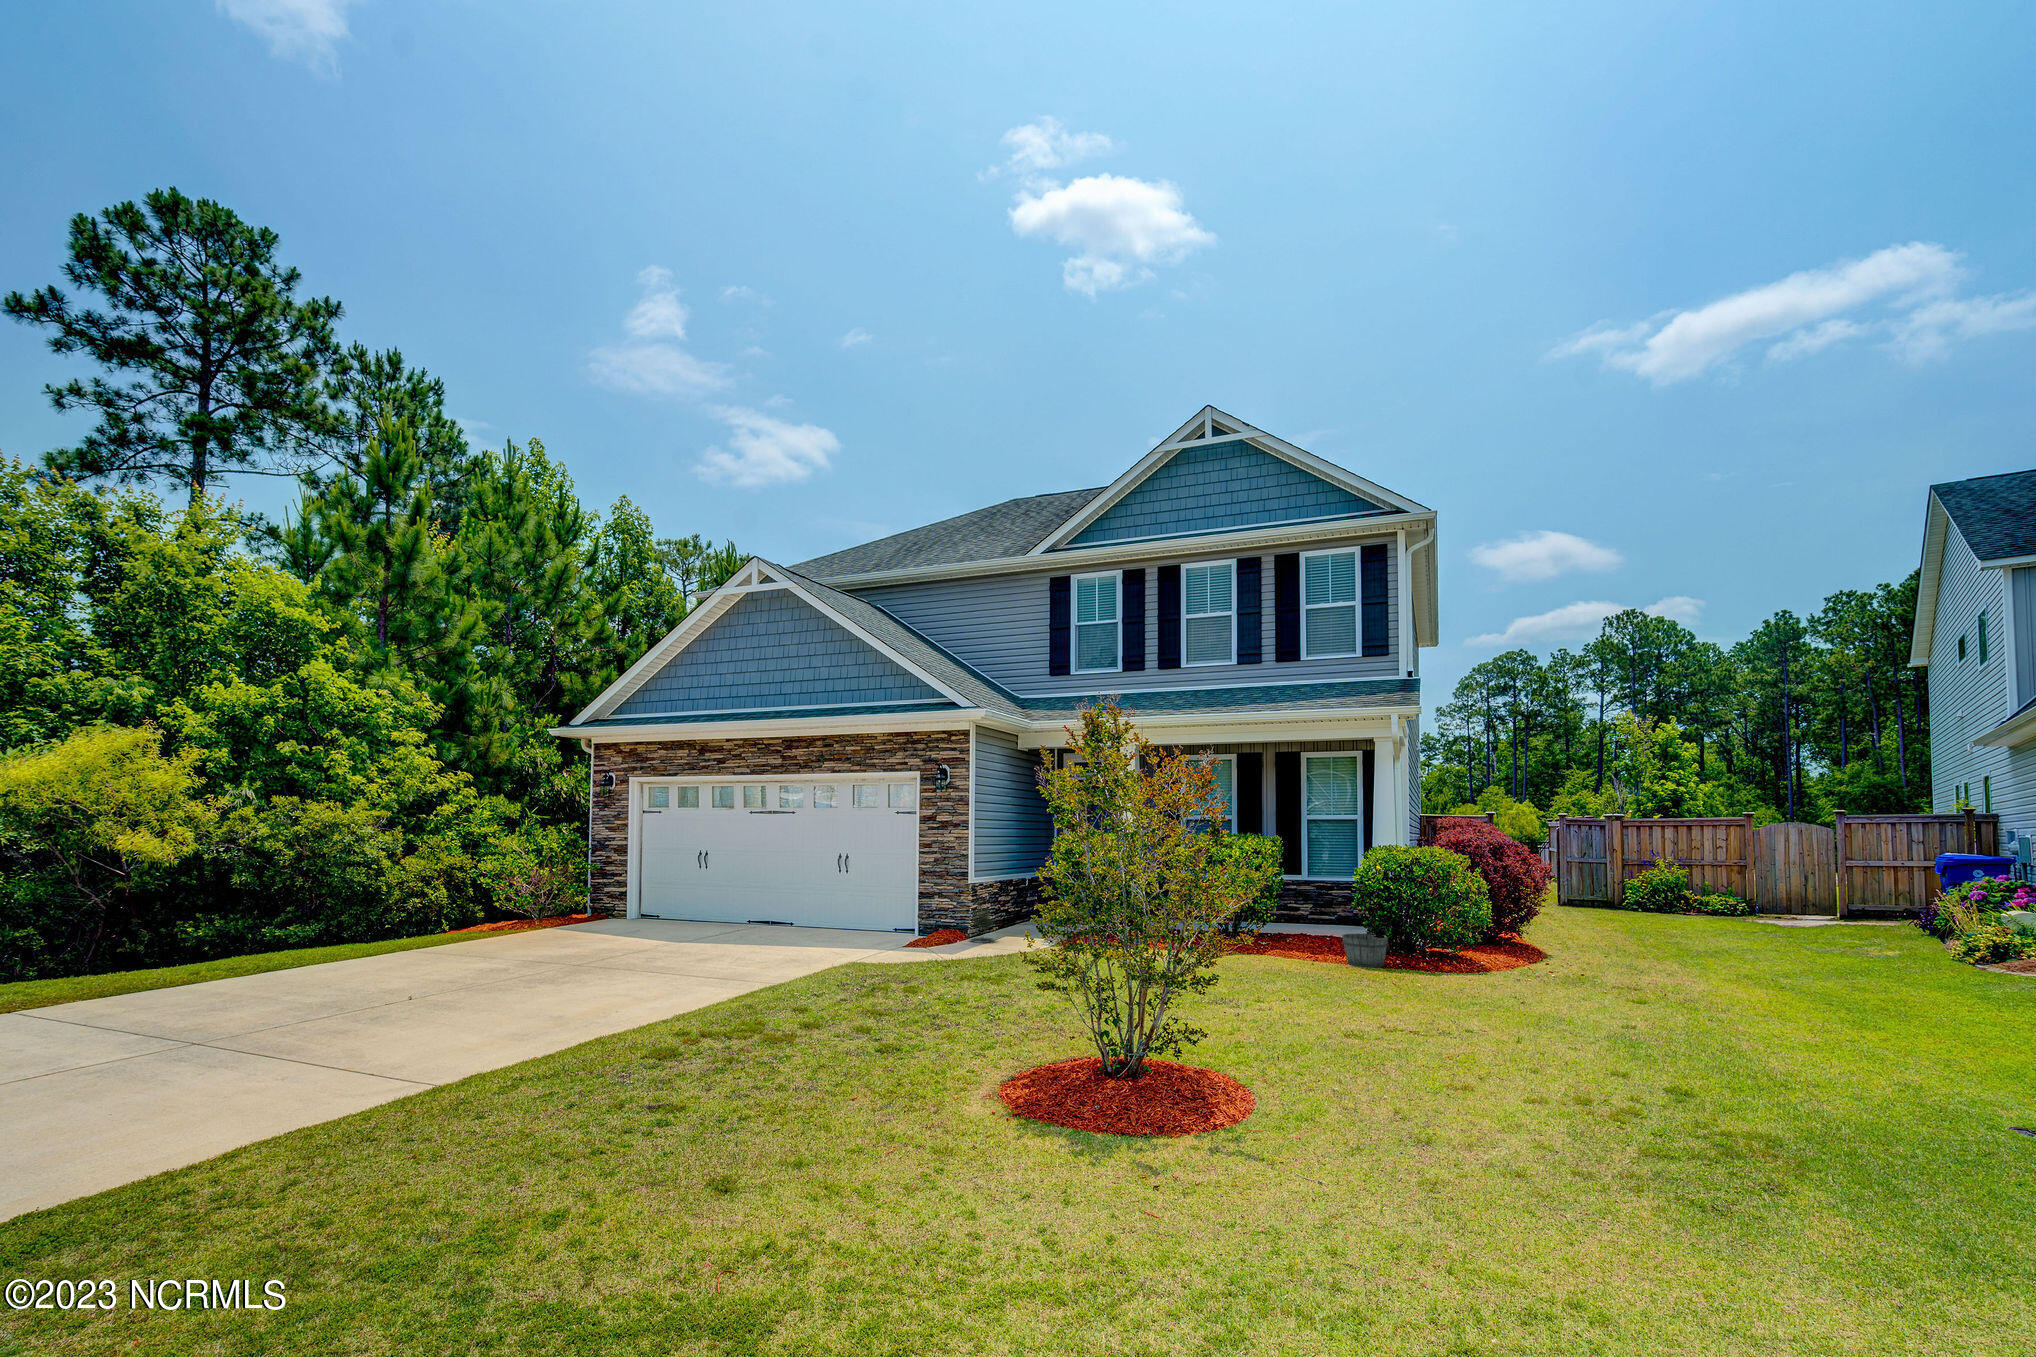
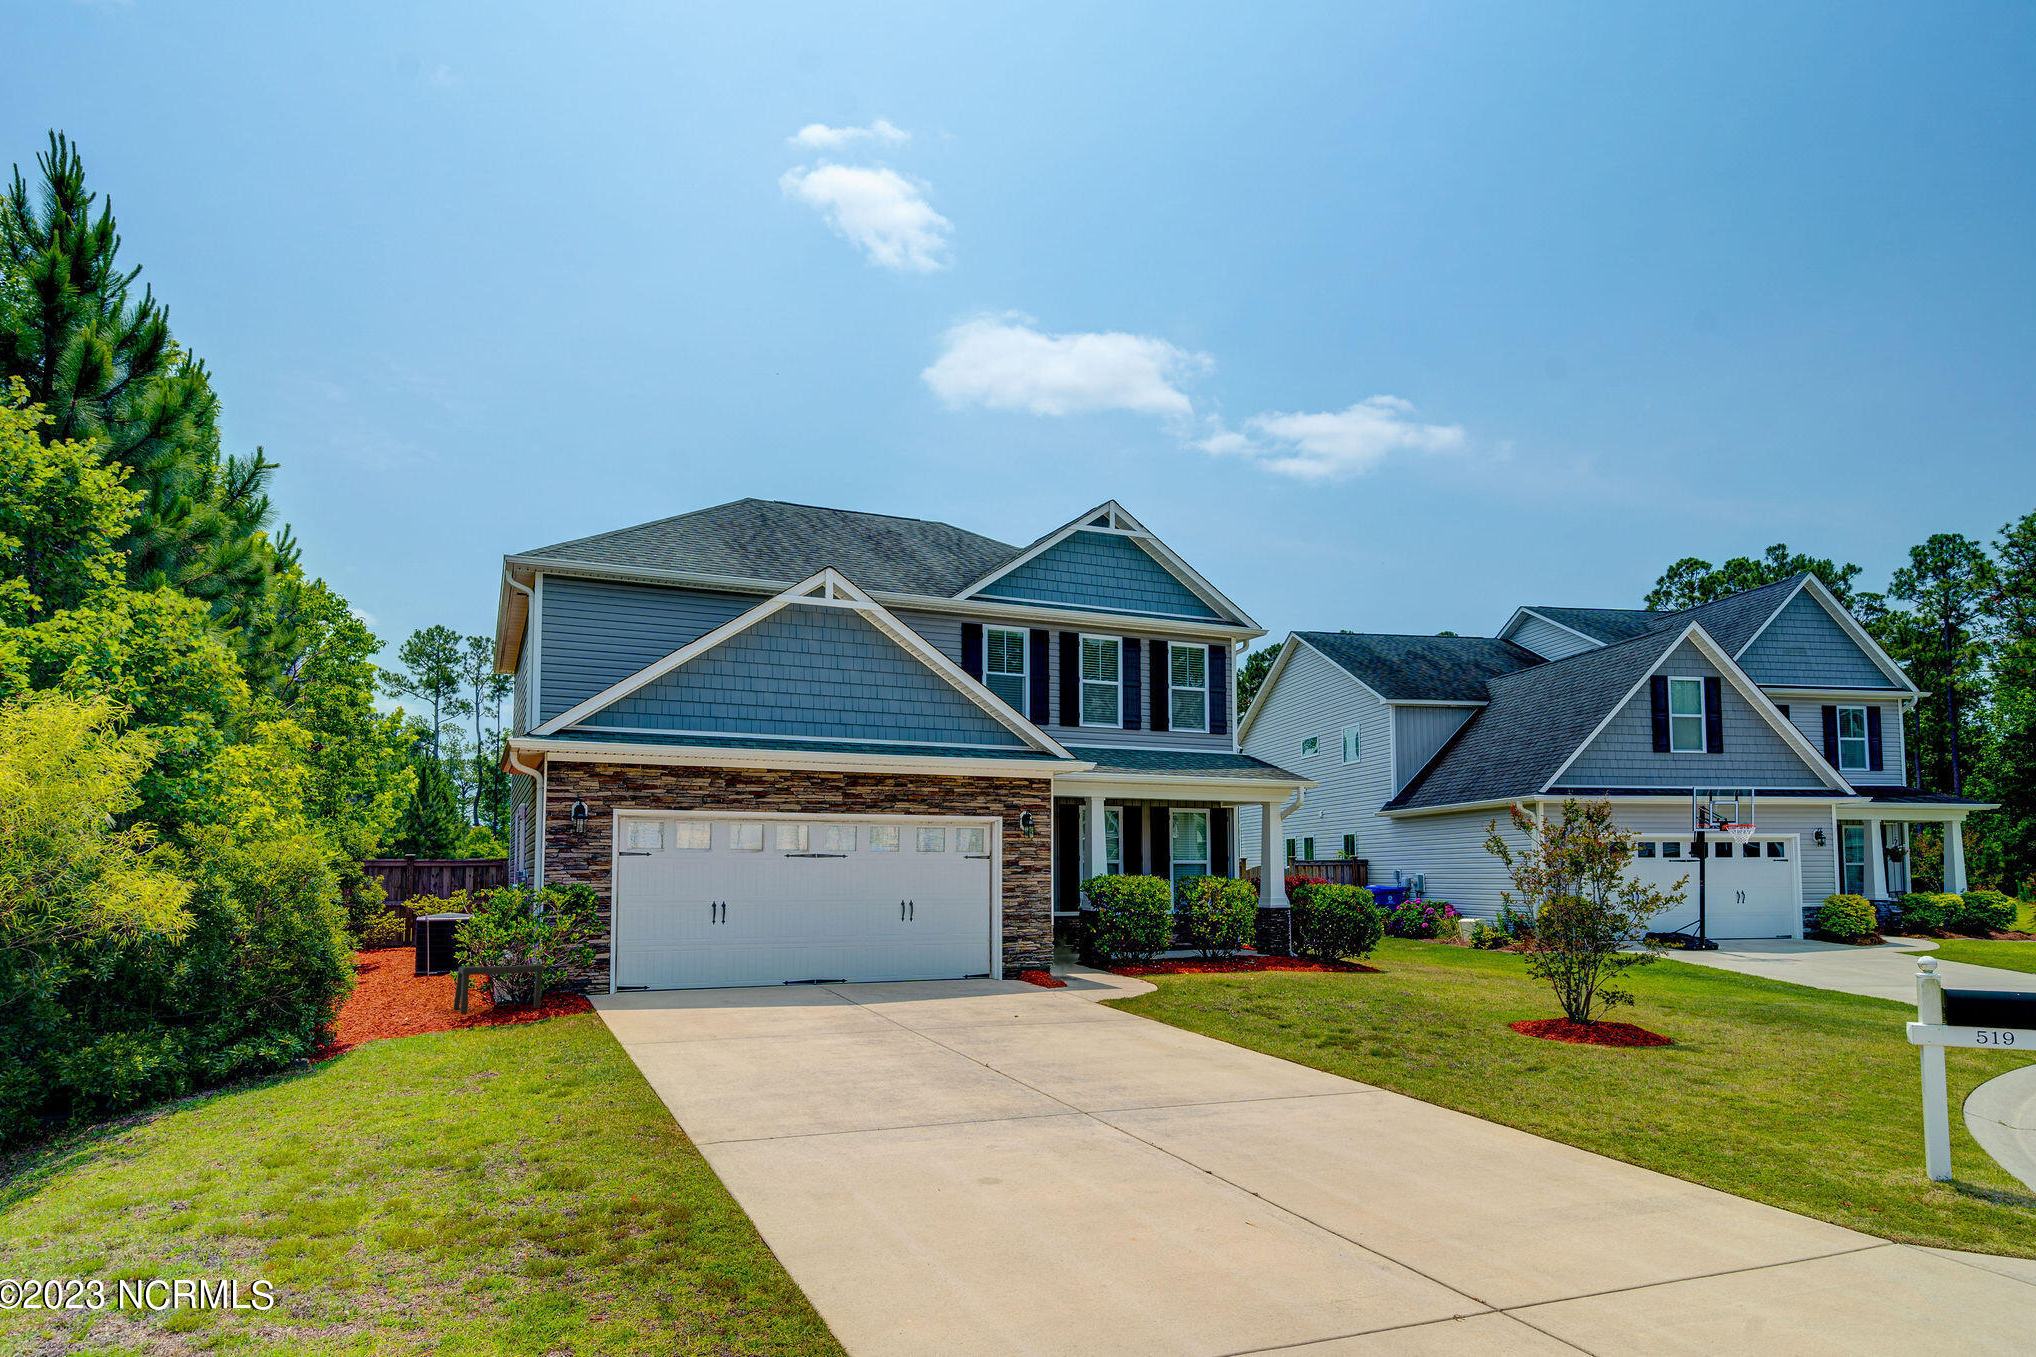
bench: none [533,887,592,919] -> present [453,964,544,1013]
wooden bucket: present [1342,927,1389,967] -> none [1307,939,1339,968]

